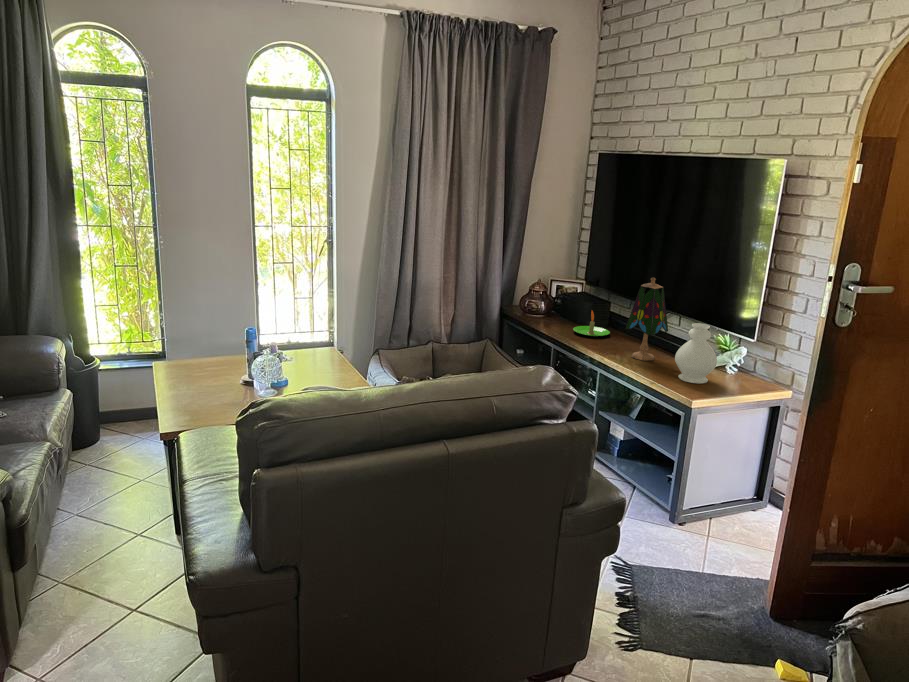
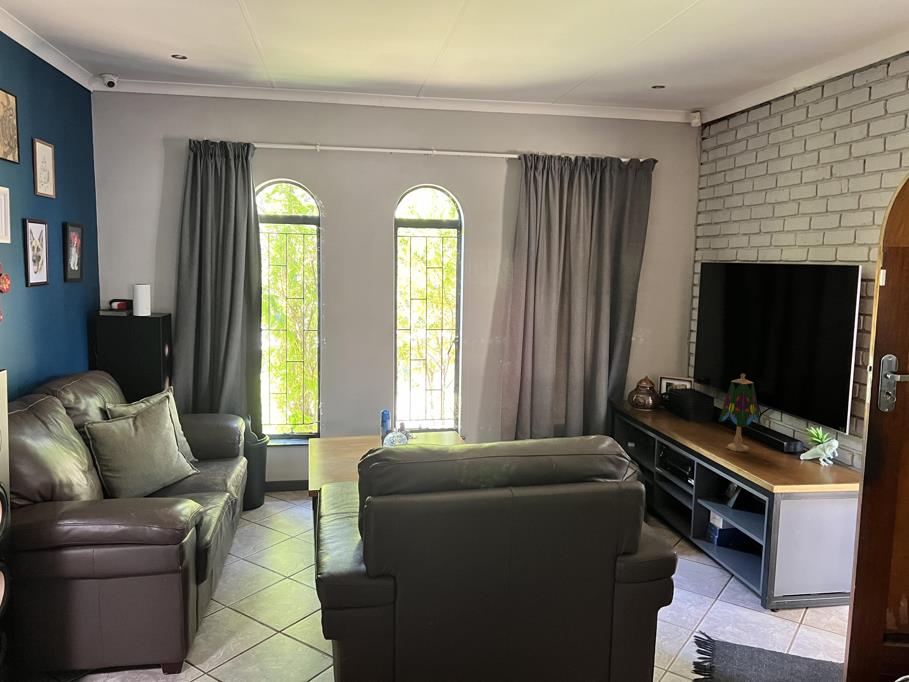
candle: present [573,311,610,336] -> none [675,405,711,430]
decorative vase: present [675,323,717,384] -> none [763,415,804,472]

